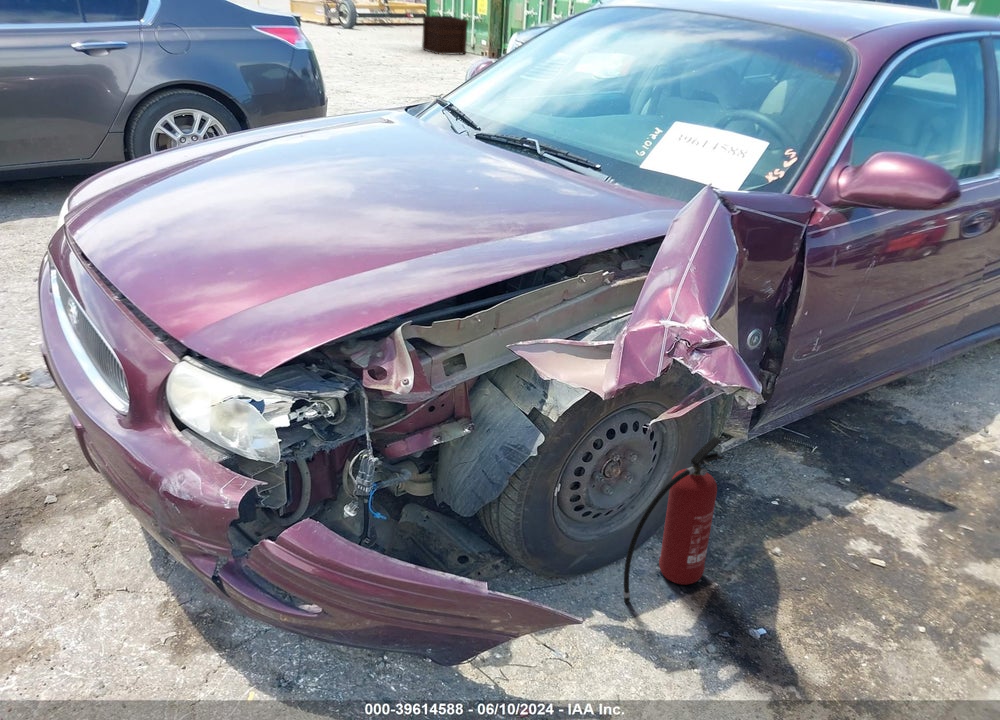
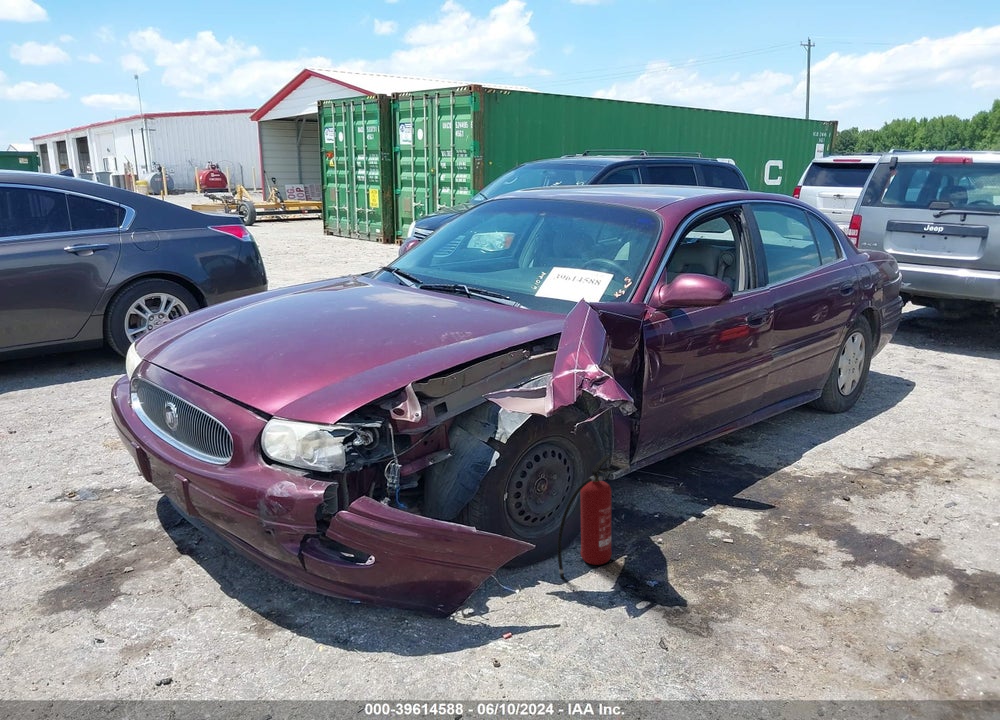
wooden crate: present [422,16,468,55] -> none [320,210,361,243]

